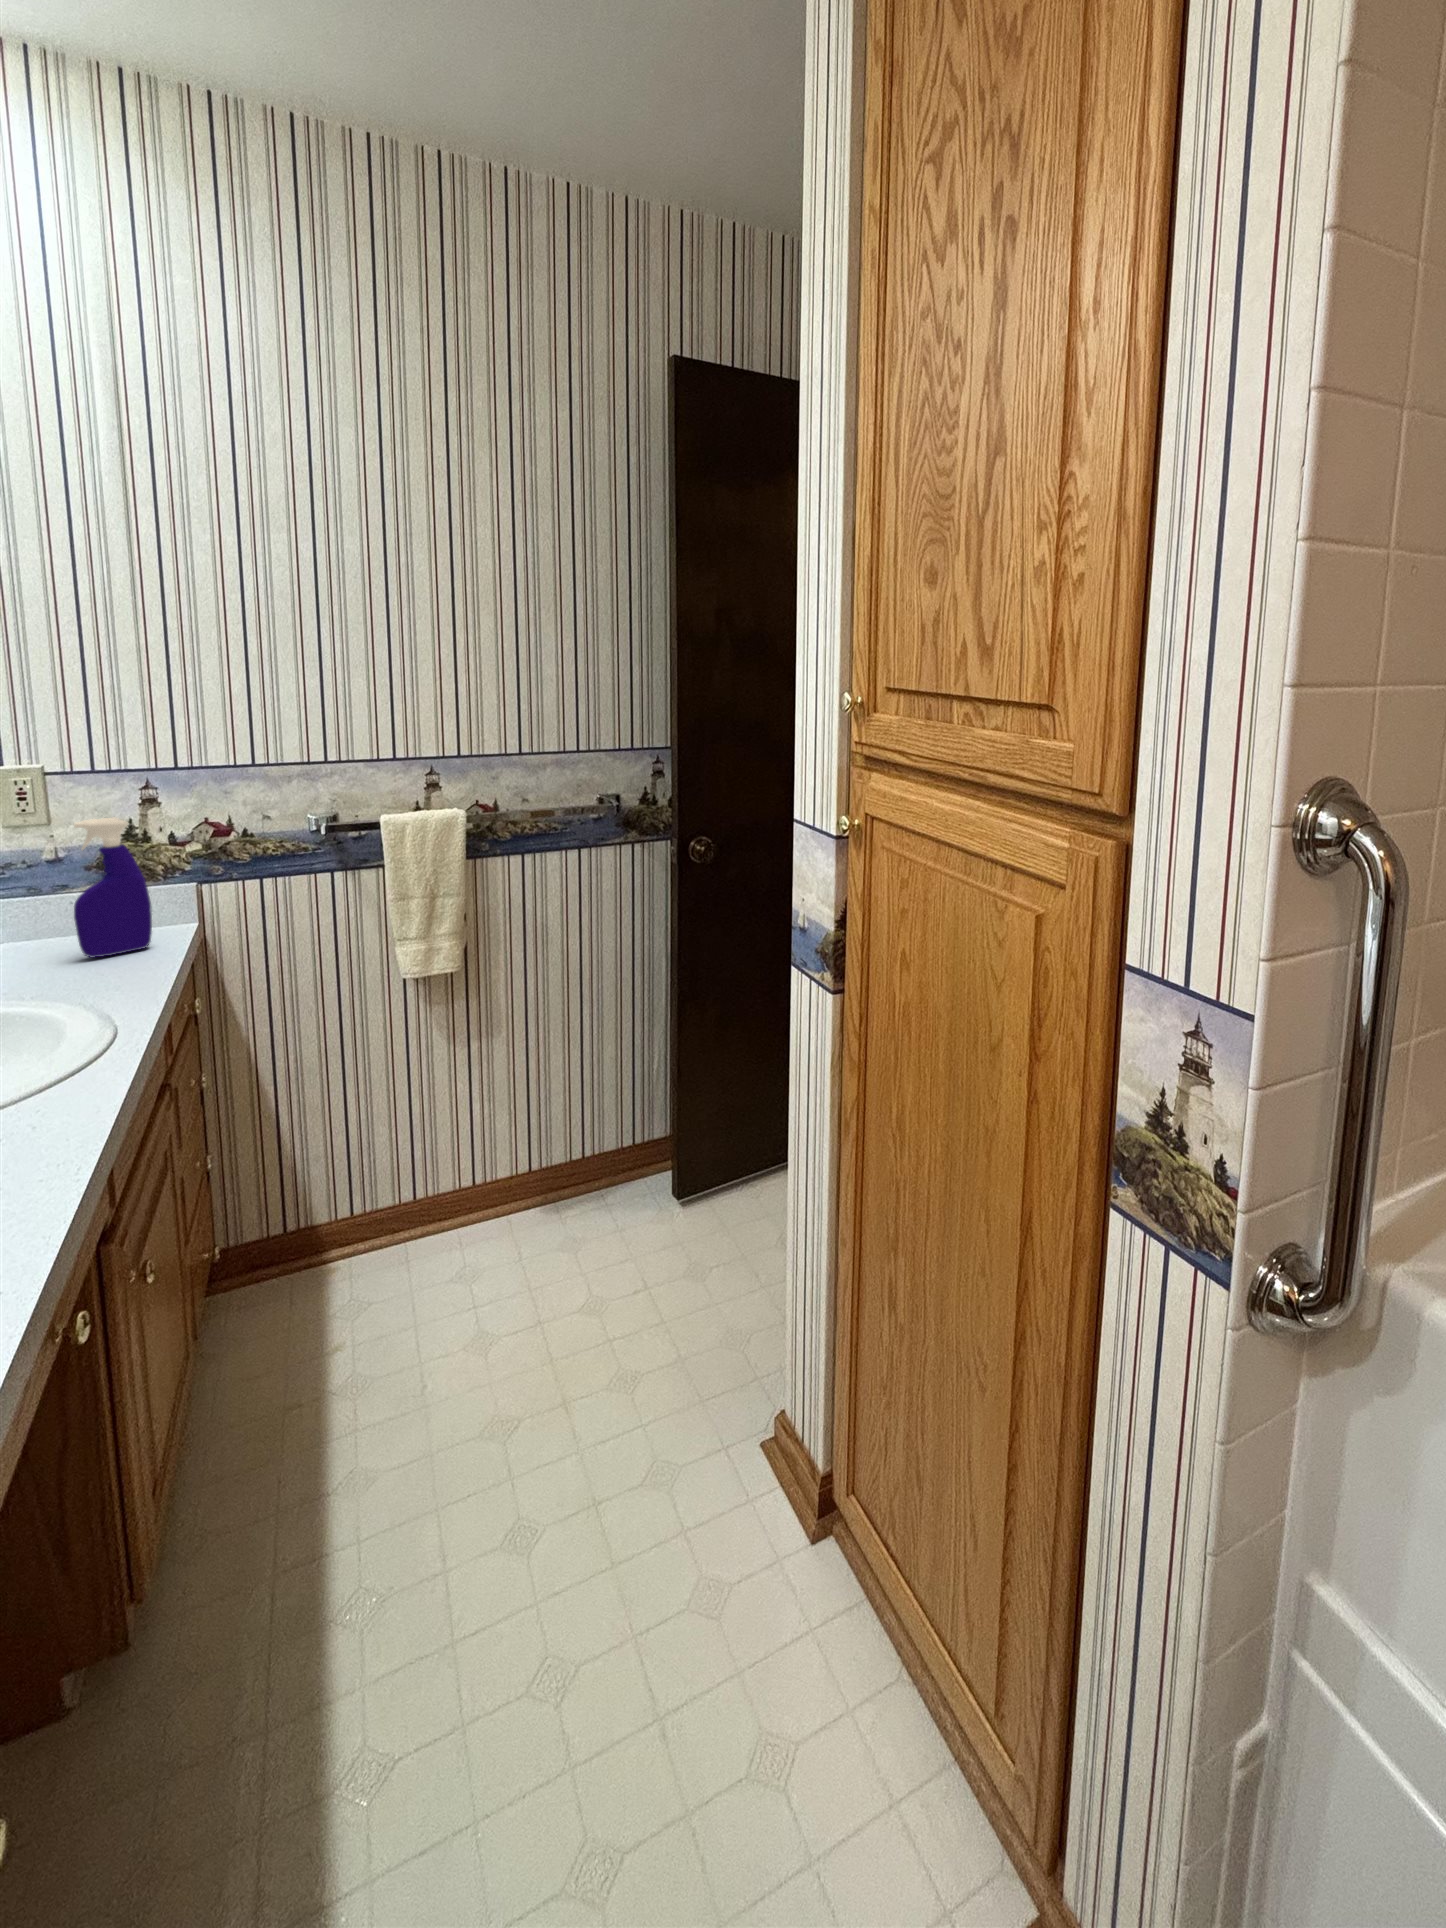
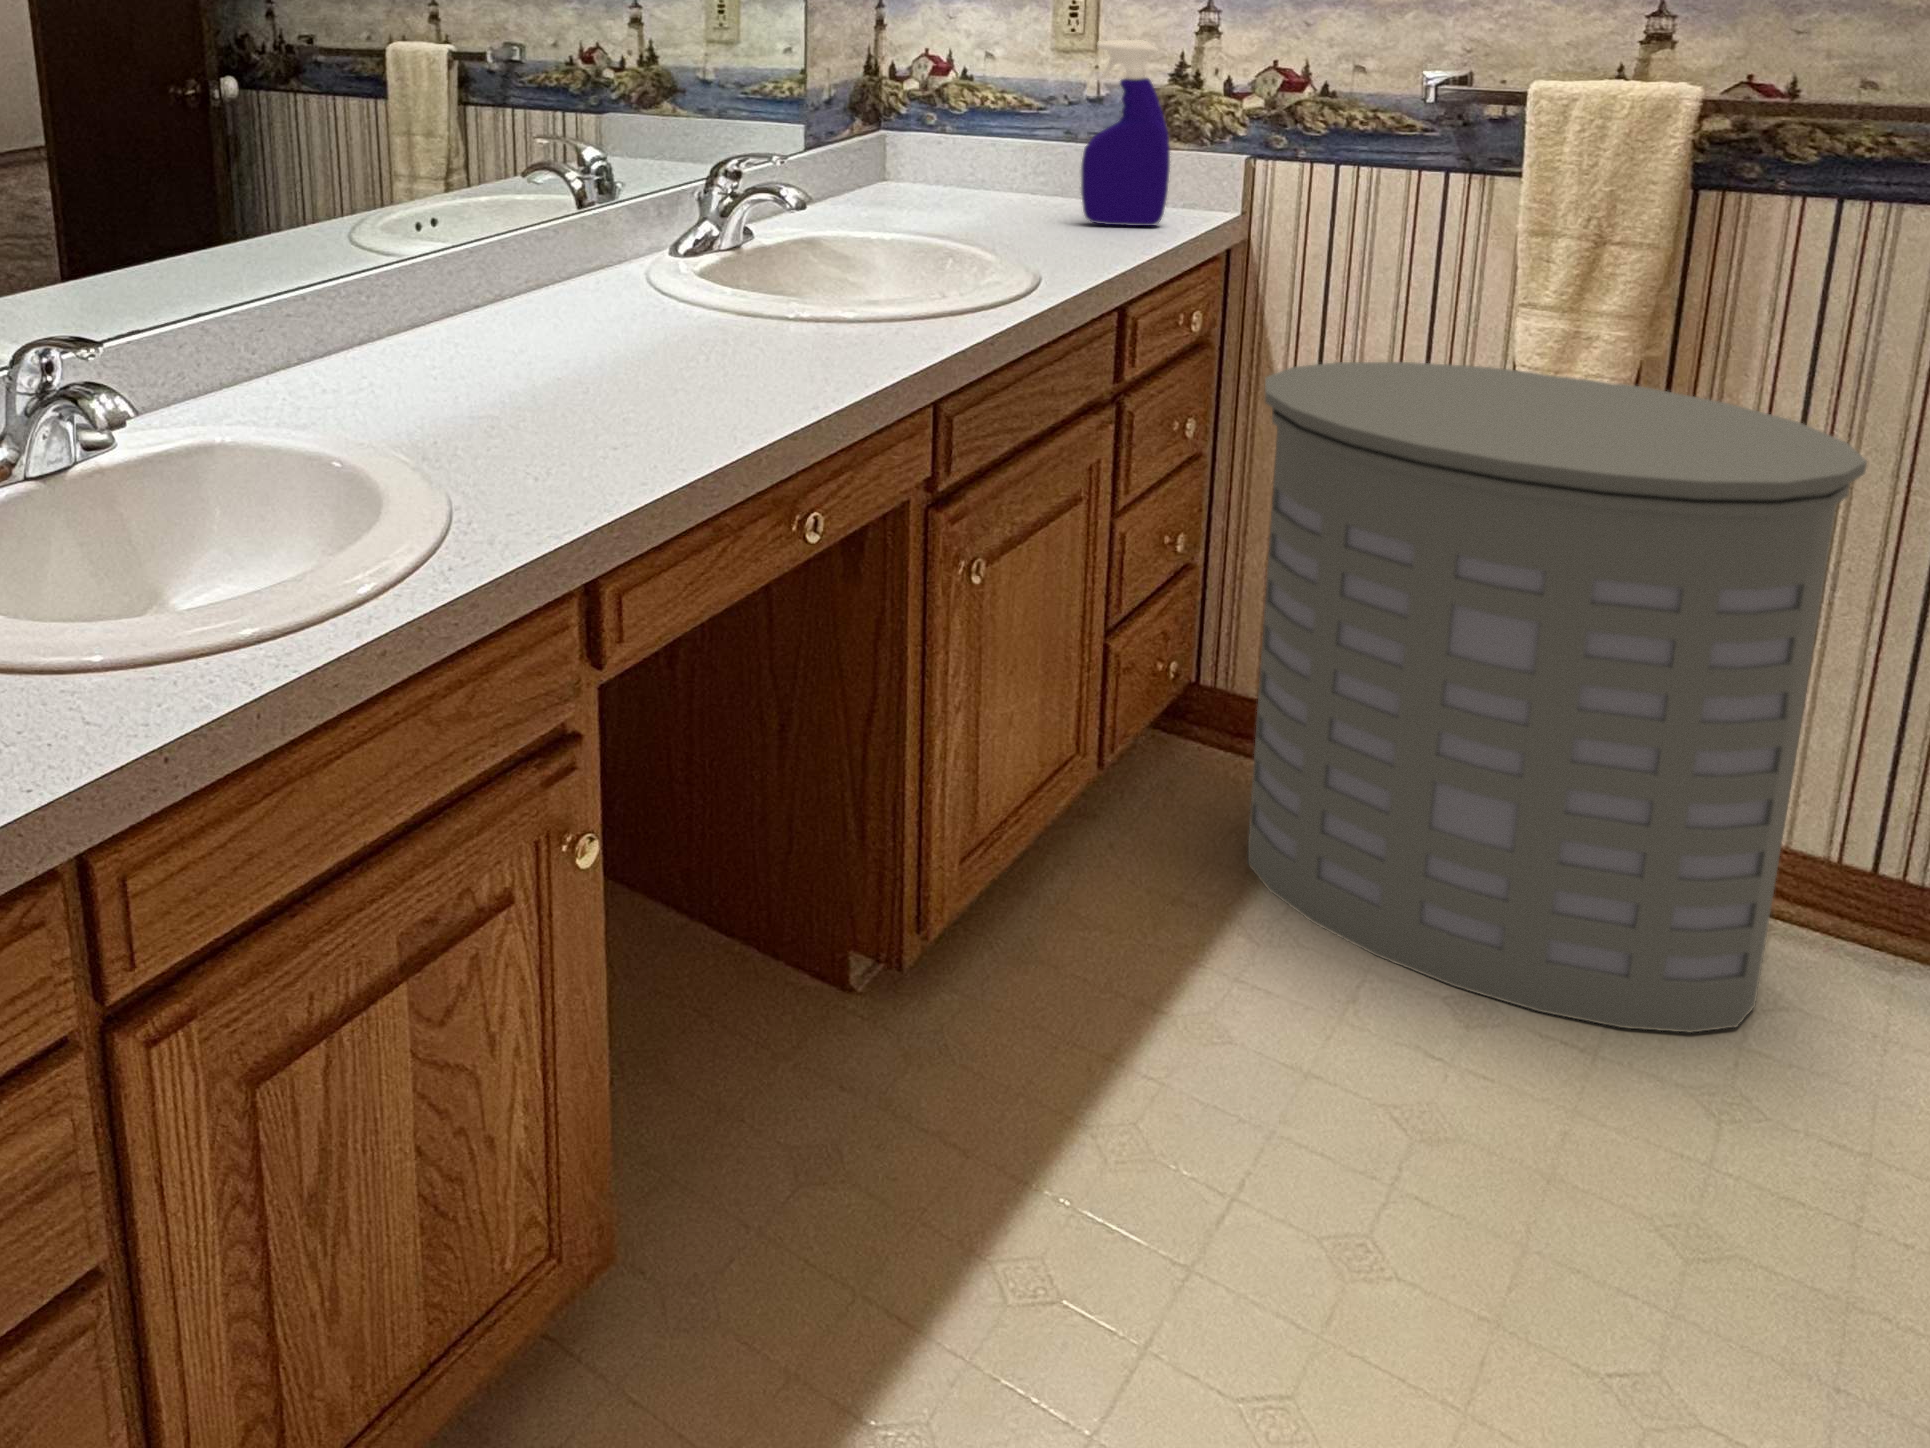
laundry hamper: none [264,965,573,1360] -> present [1248,362,1867,1032]

